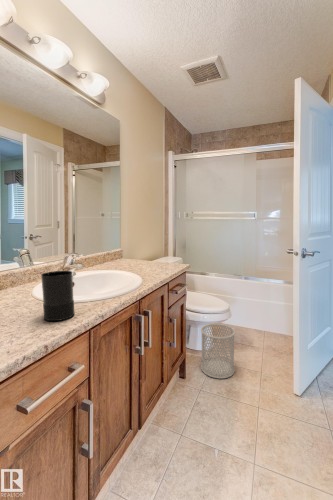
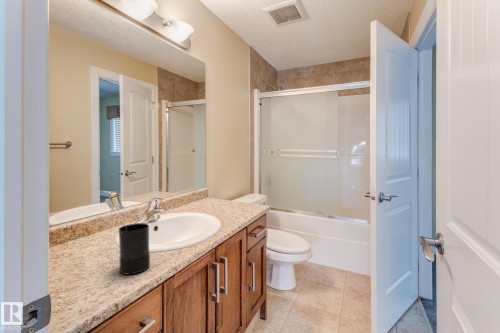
wastebasket: present [201,324,235,379] -> none [282,263,315,320]

